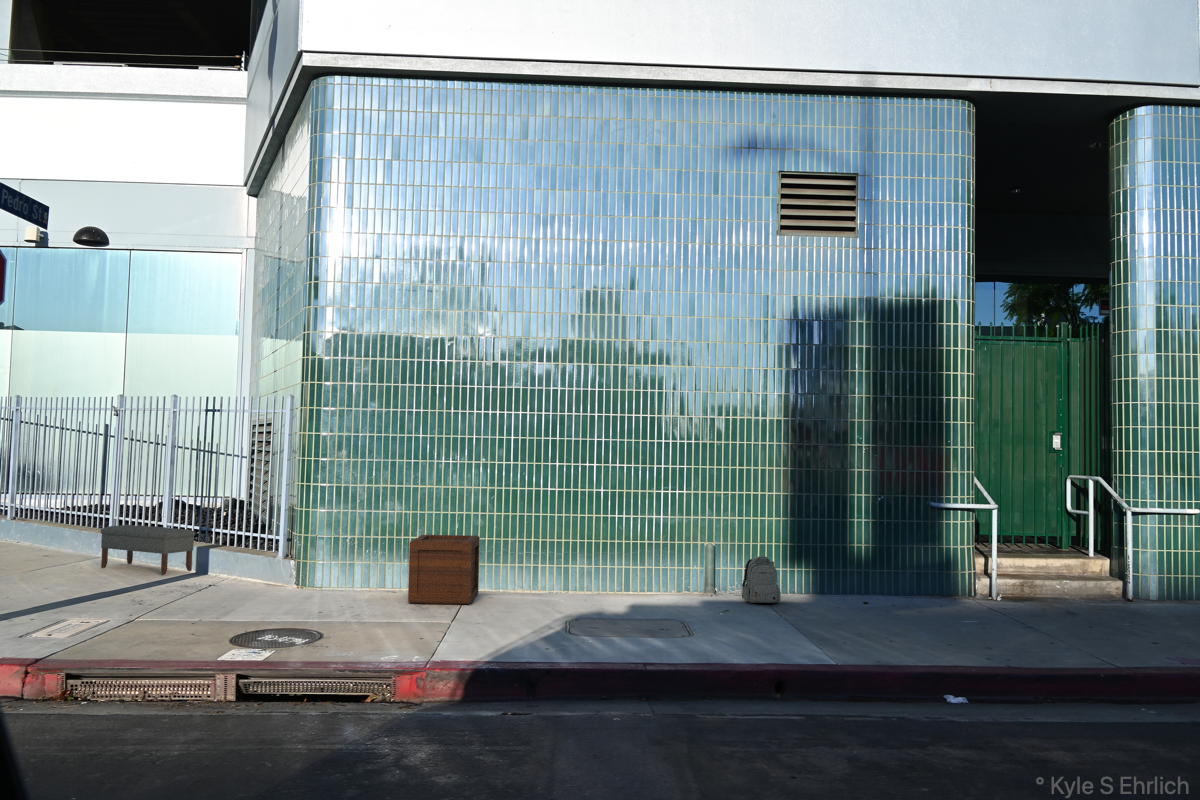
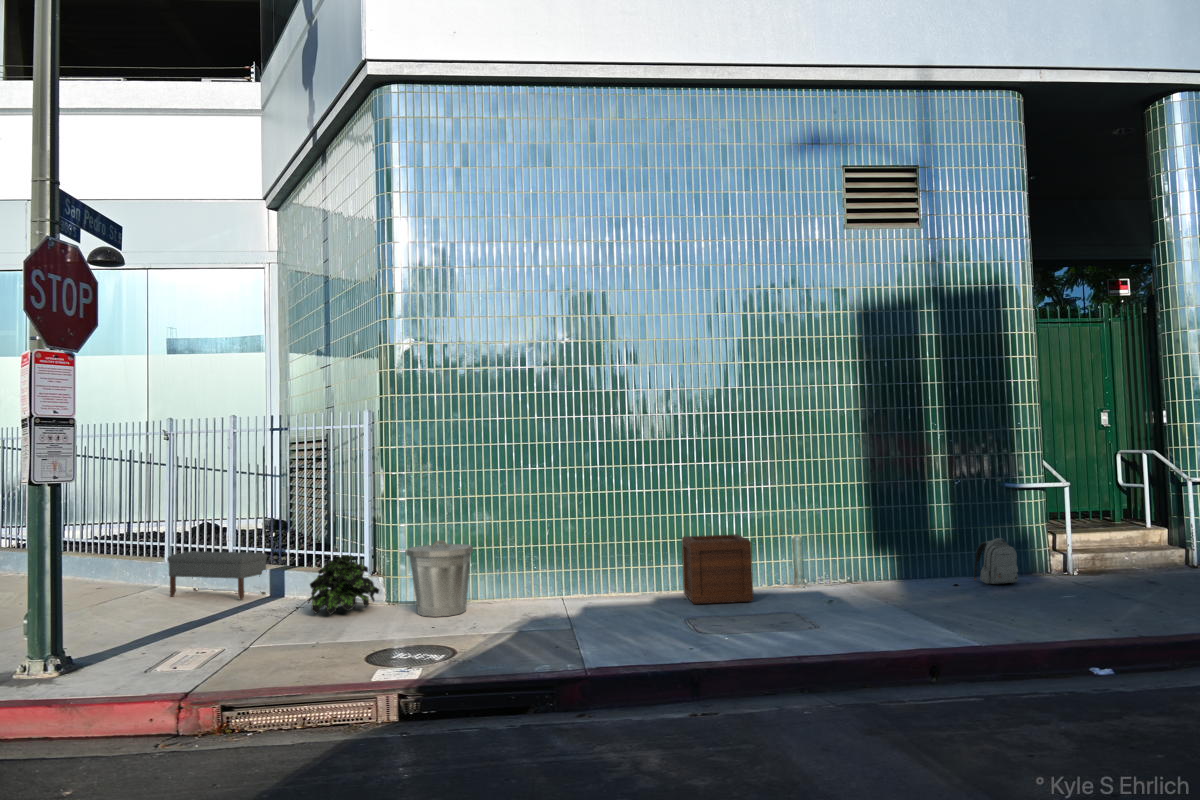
trash can: none [310,527,377,602] -> present [406,540,473,617]
wooden crate: present [408,535,480,604] -> present [682,534,754,604]
potted plant: none [215,536,289,594] -> present [308,555,379,614]
backpack: present [742,556,781,603] -> present [974,538,1018,584]

